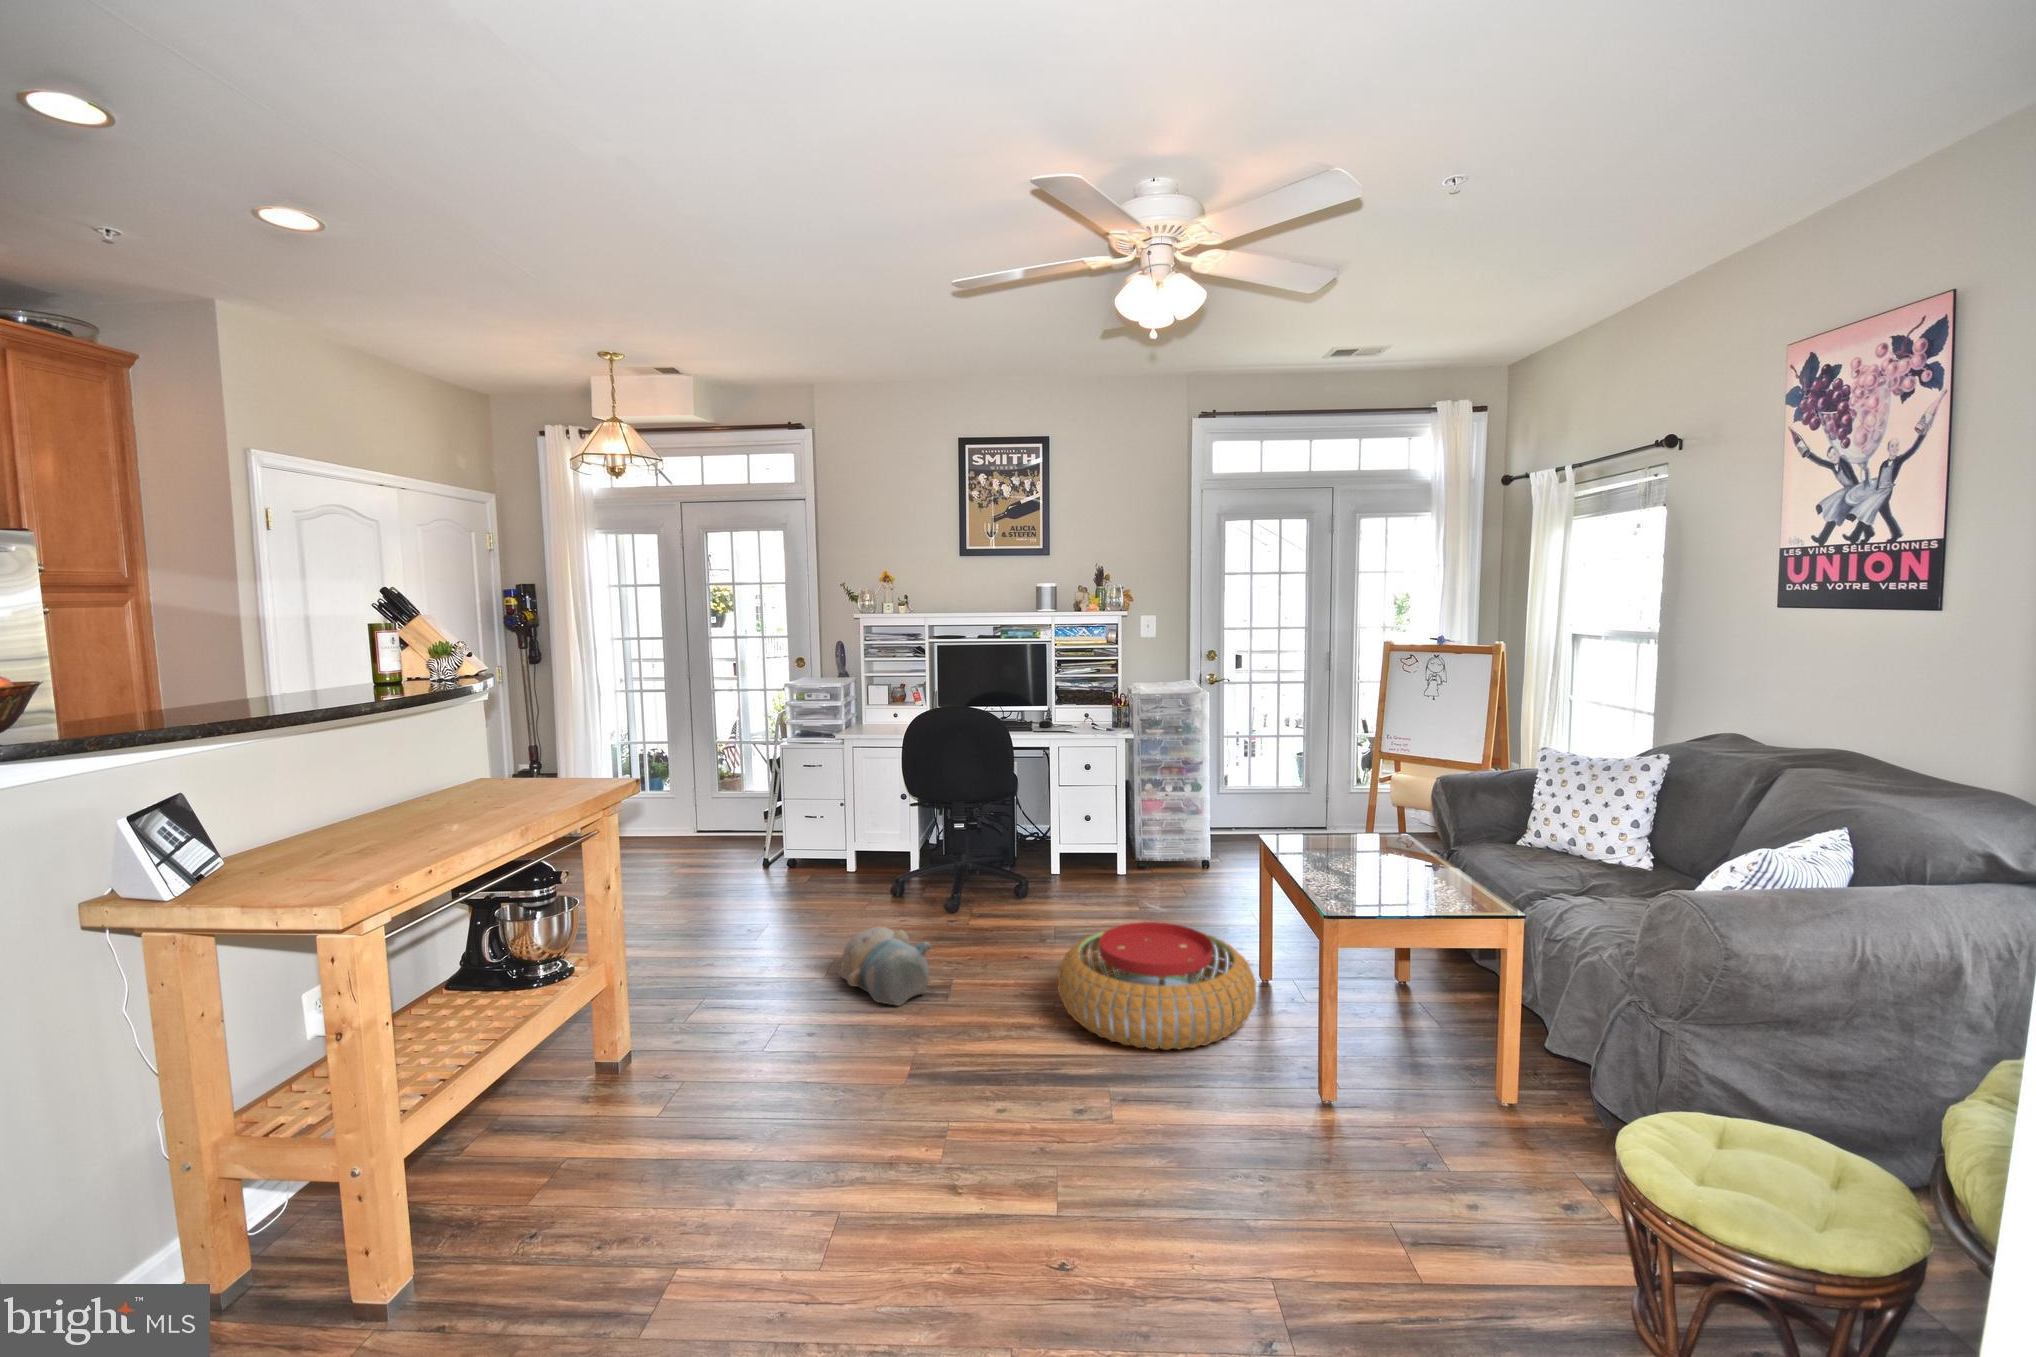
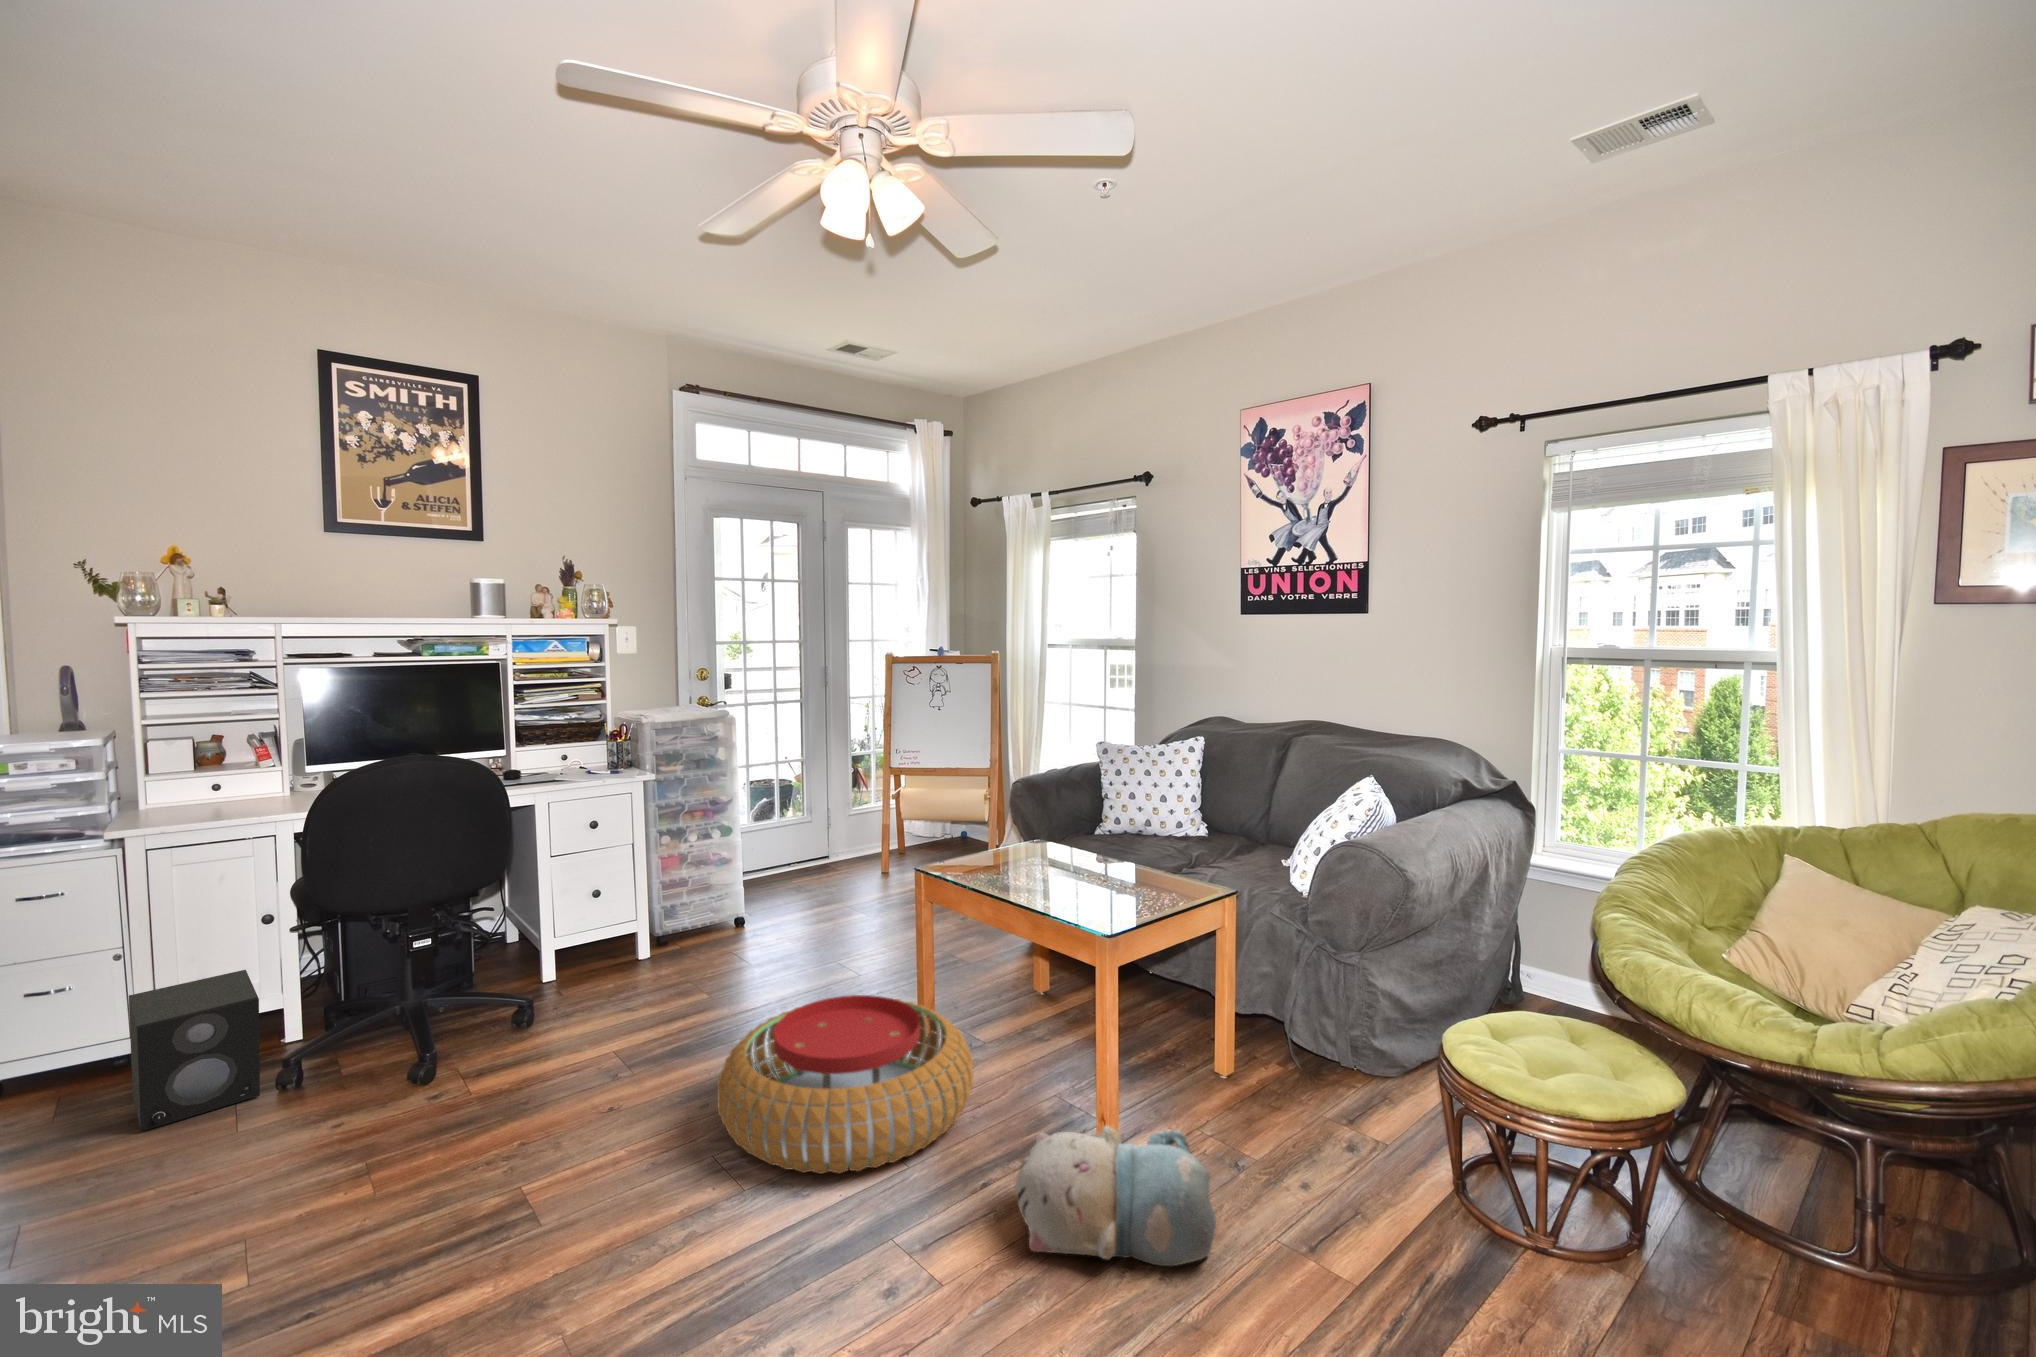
speaker: none [824,824,881,900] -> present [129,970,260,1132]
plush toy: present [838,927,931,1006] -> present [1014,1126,1216,1266]

